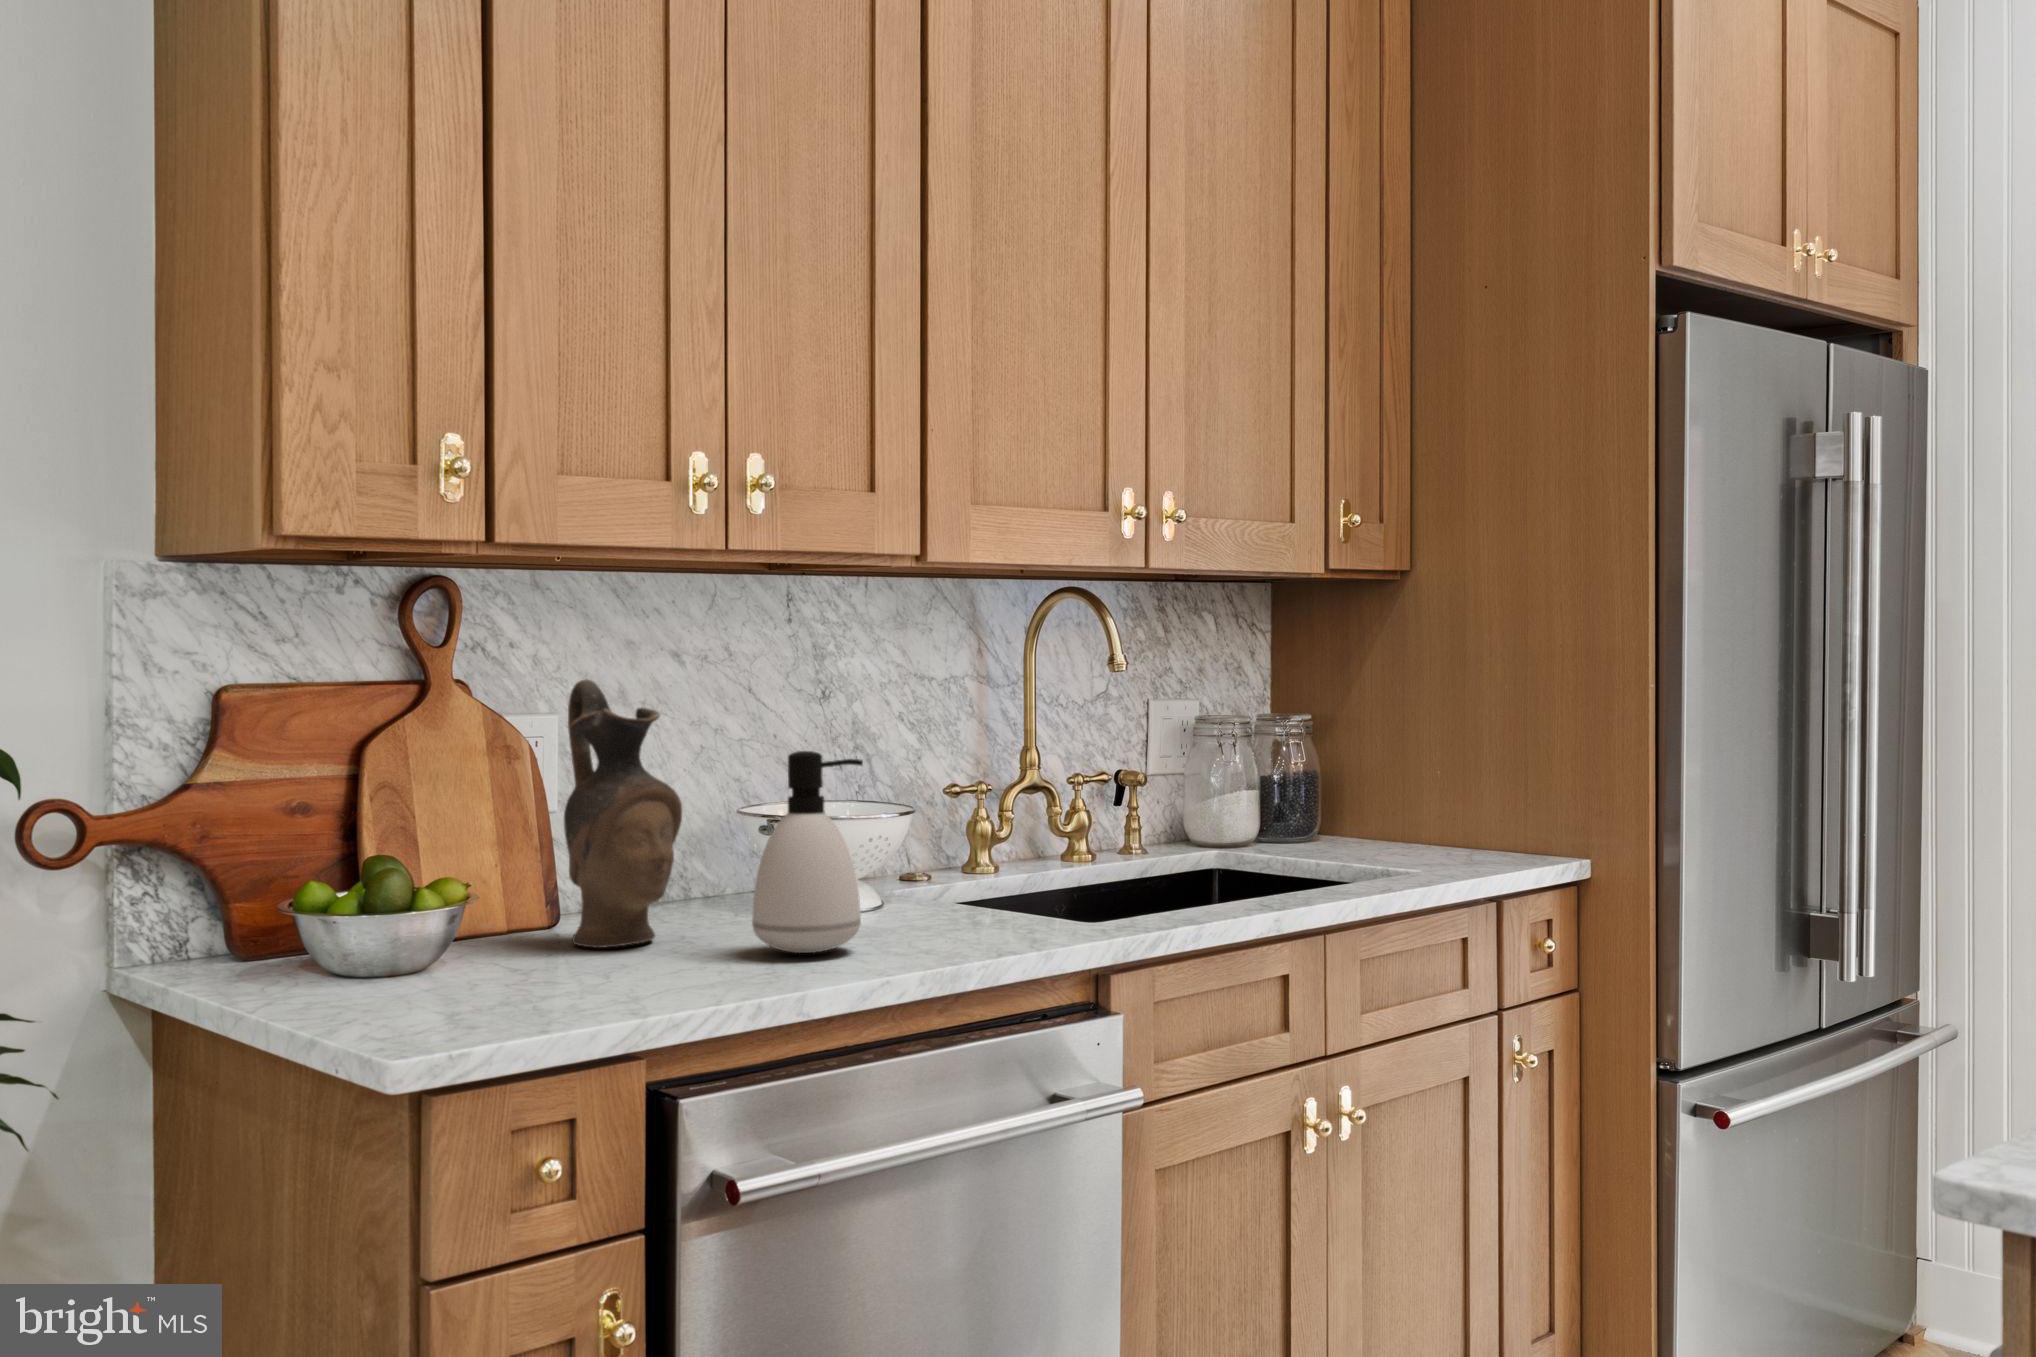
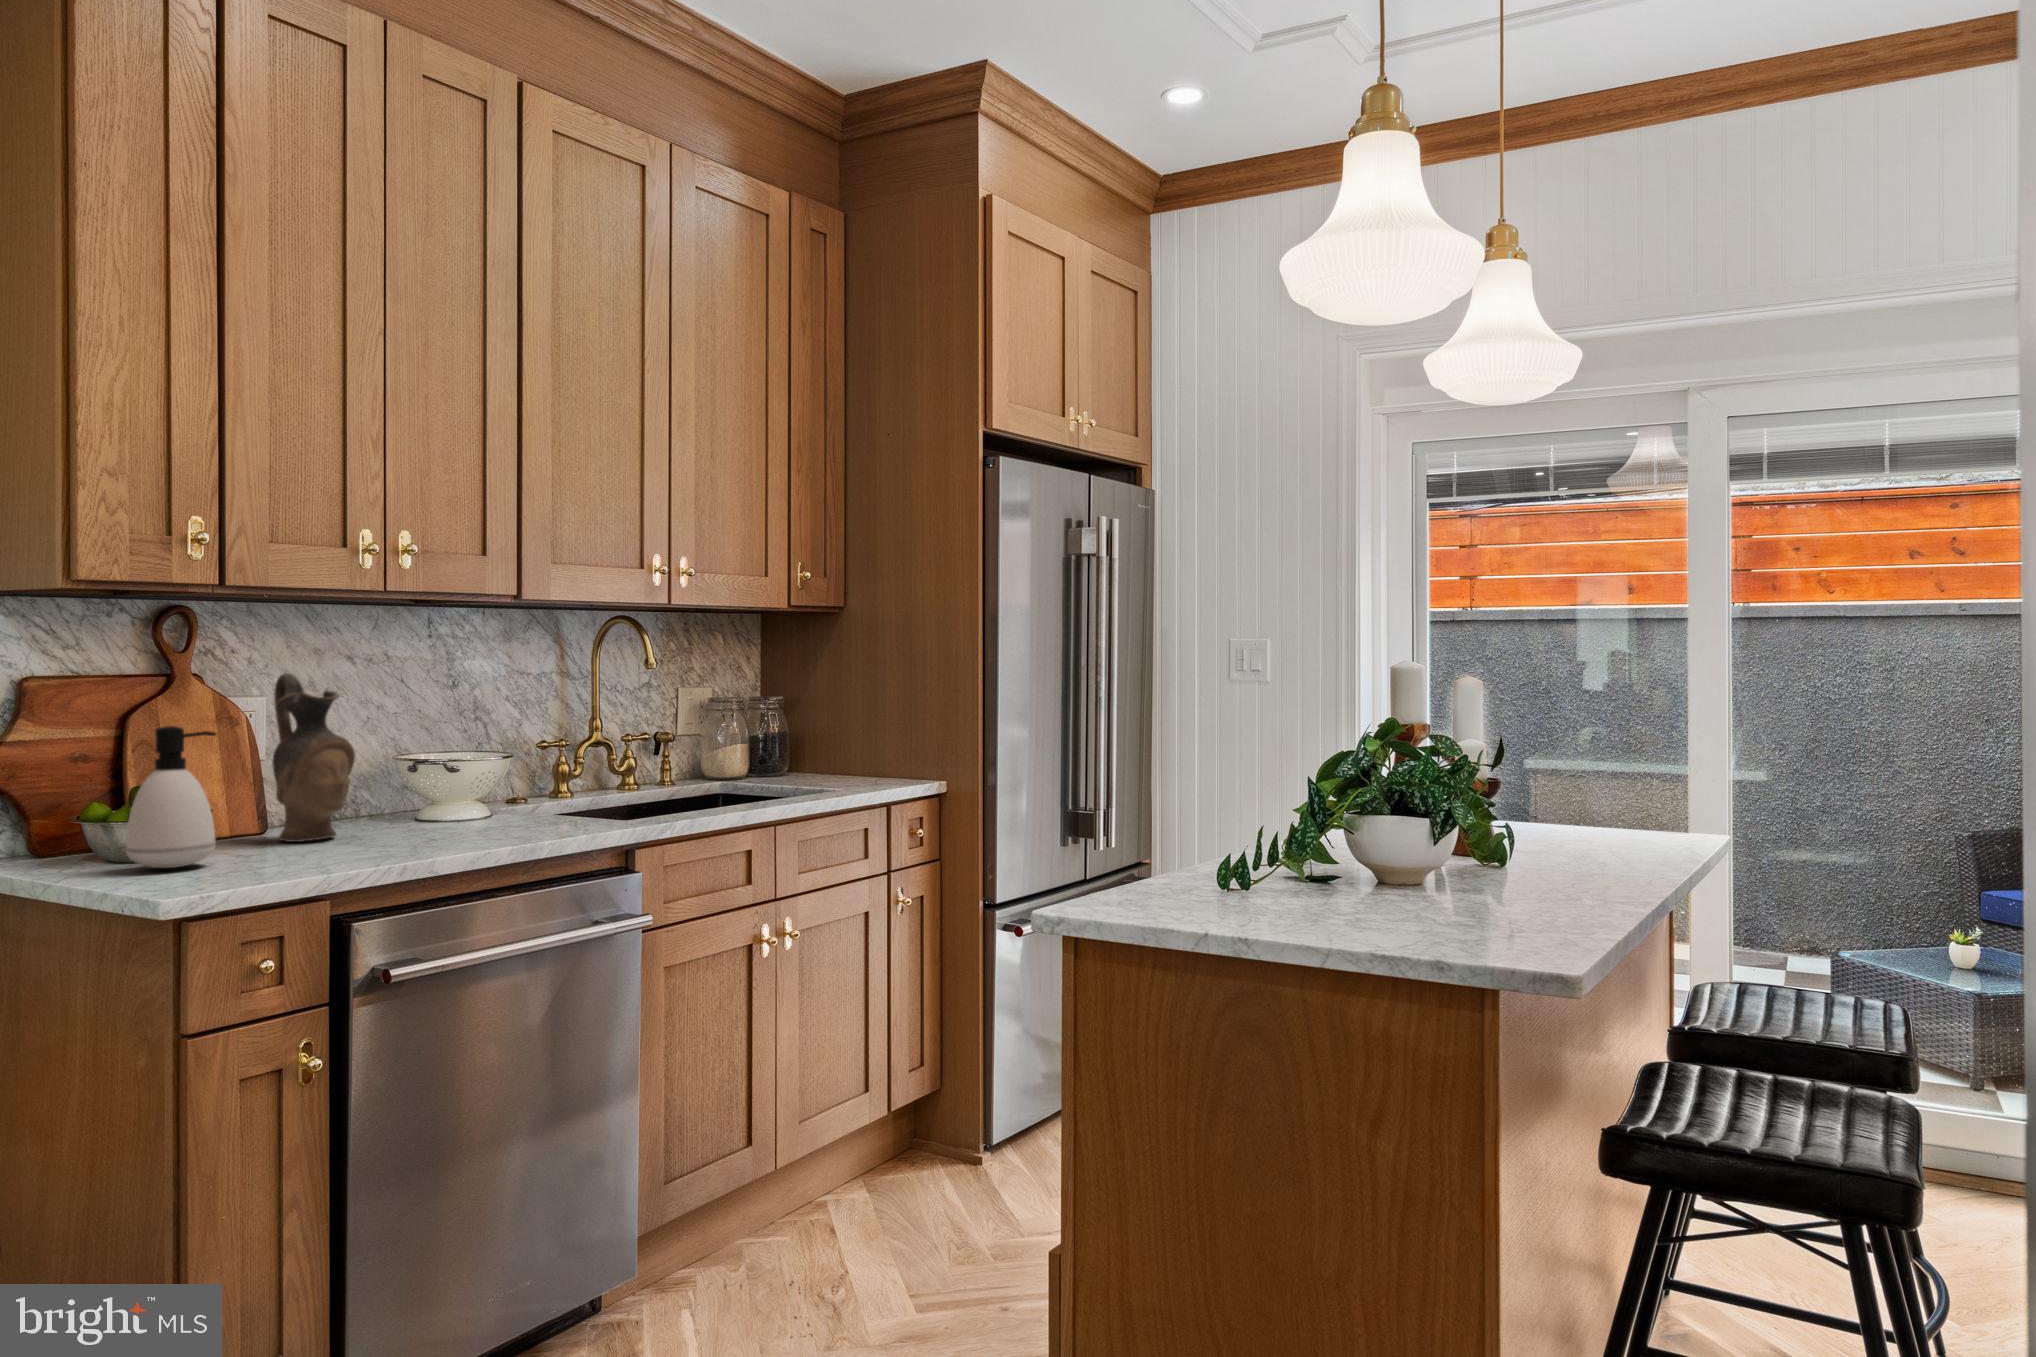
soap dispenser: present [752,751,863,953] -> present [126,726,216,868]

